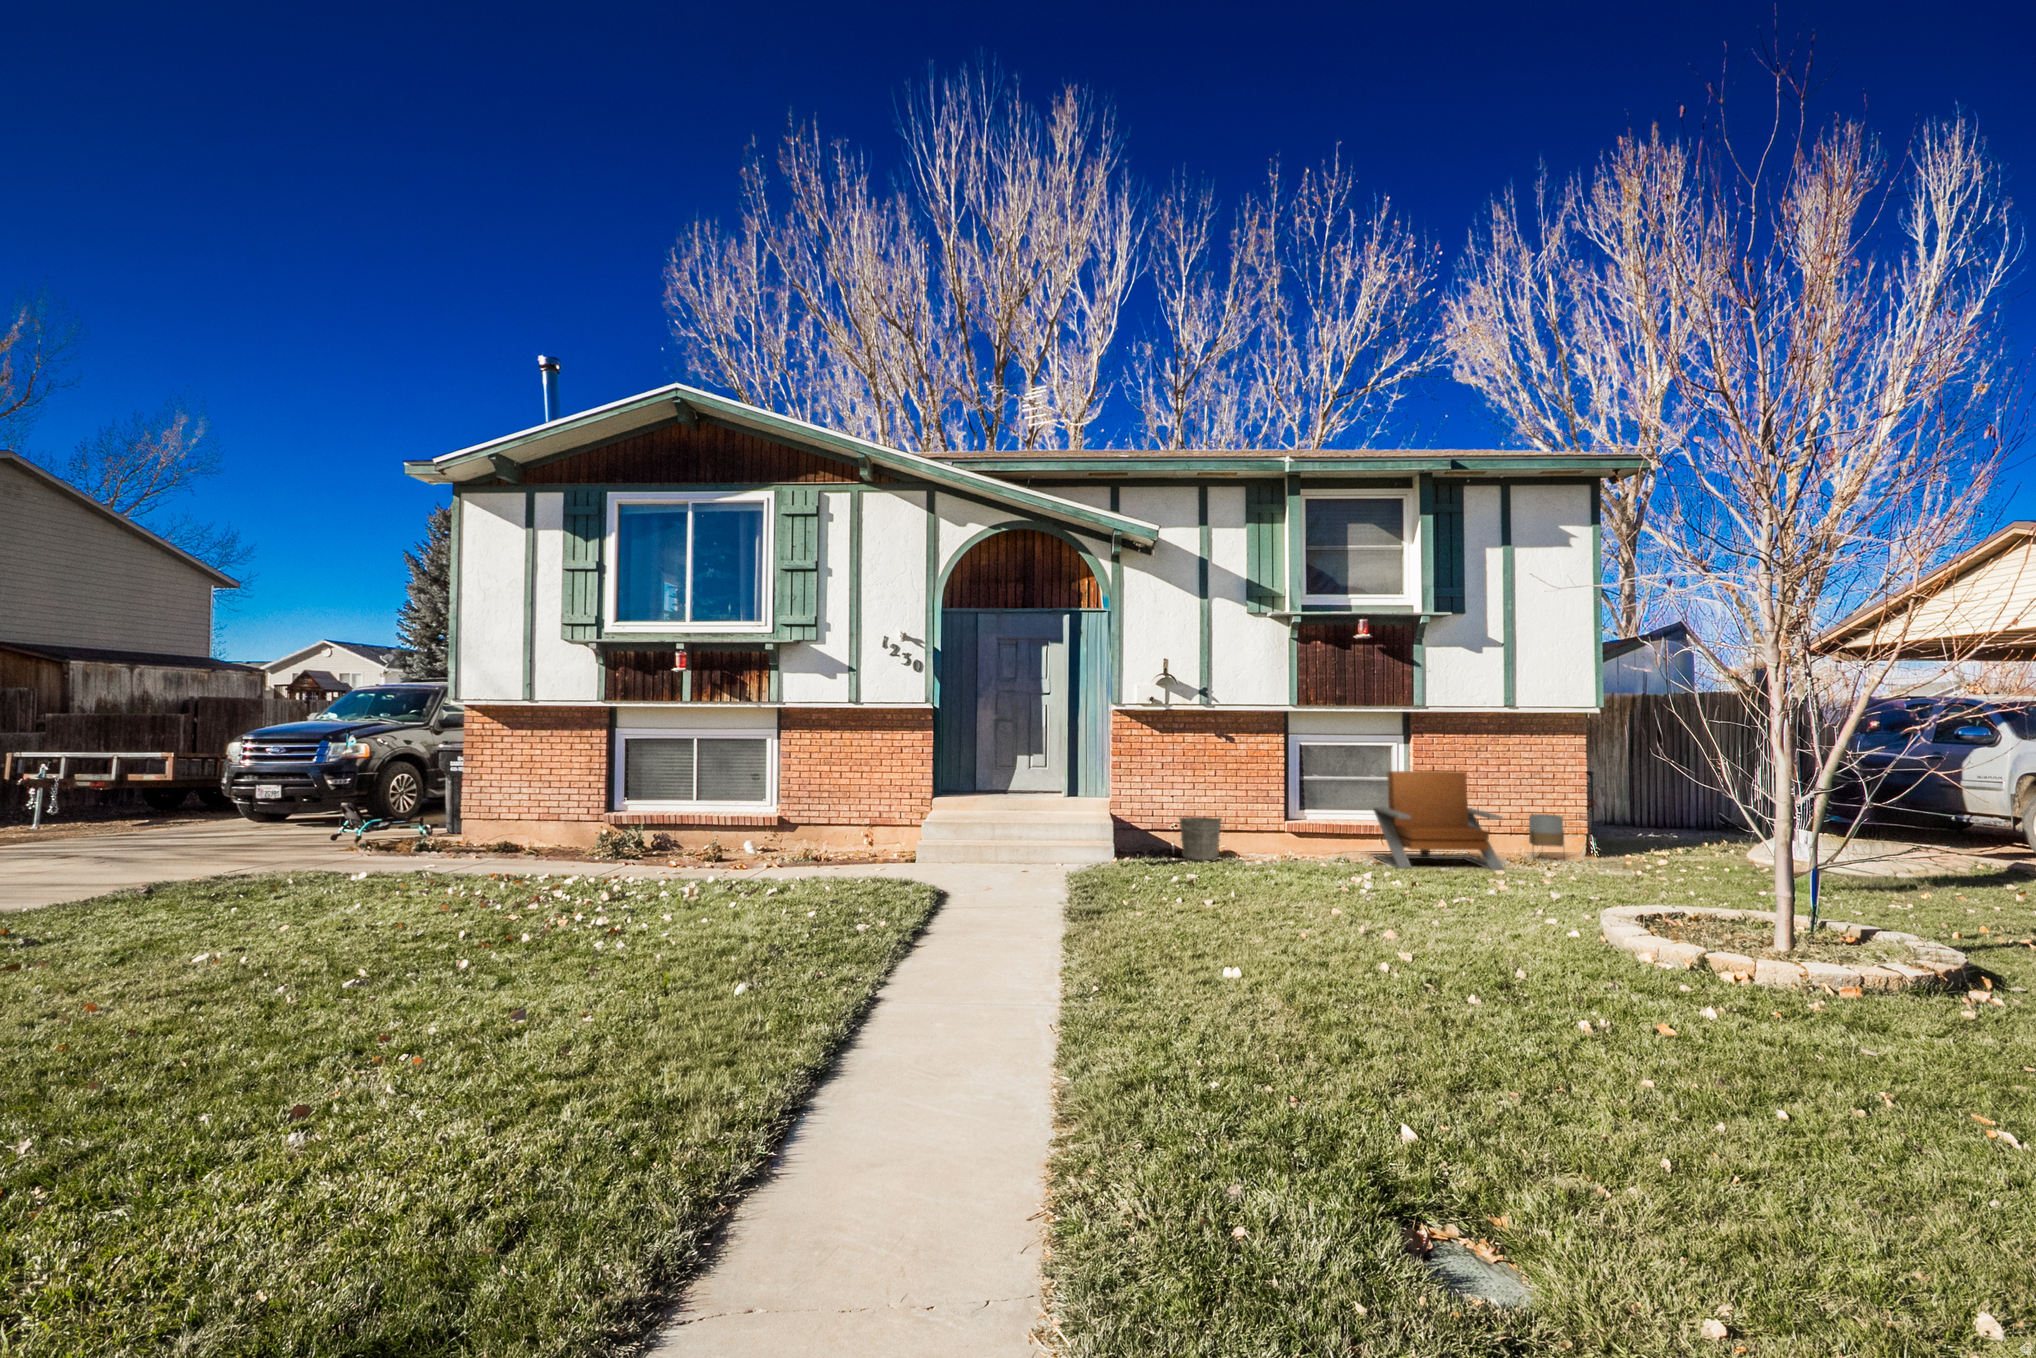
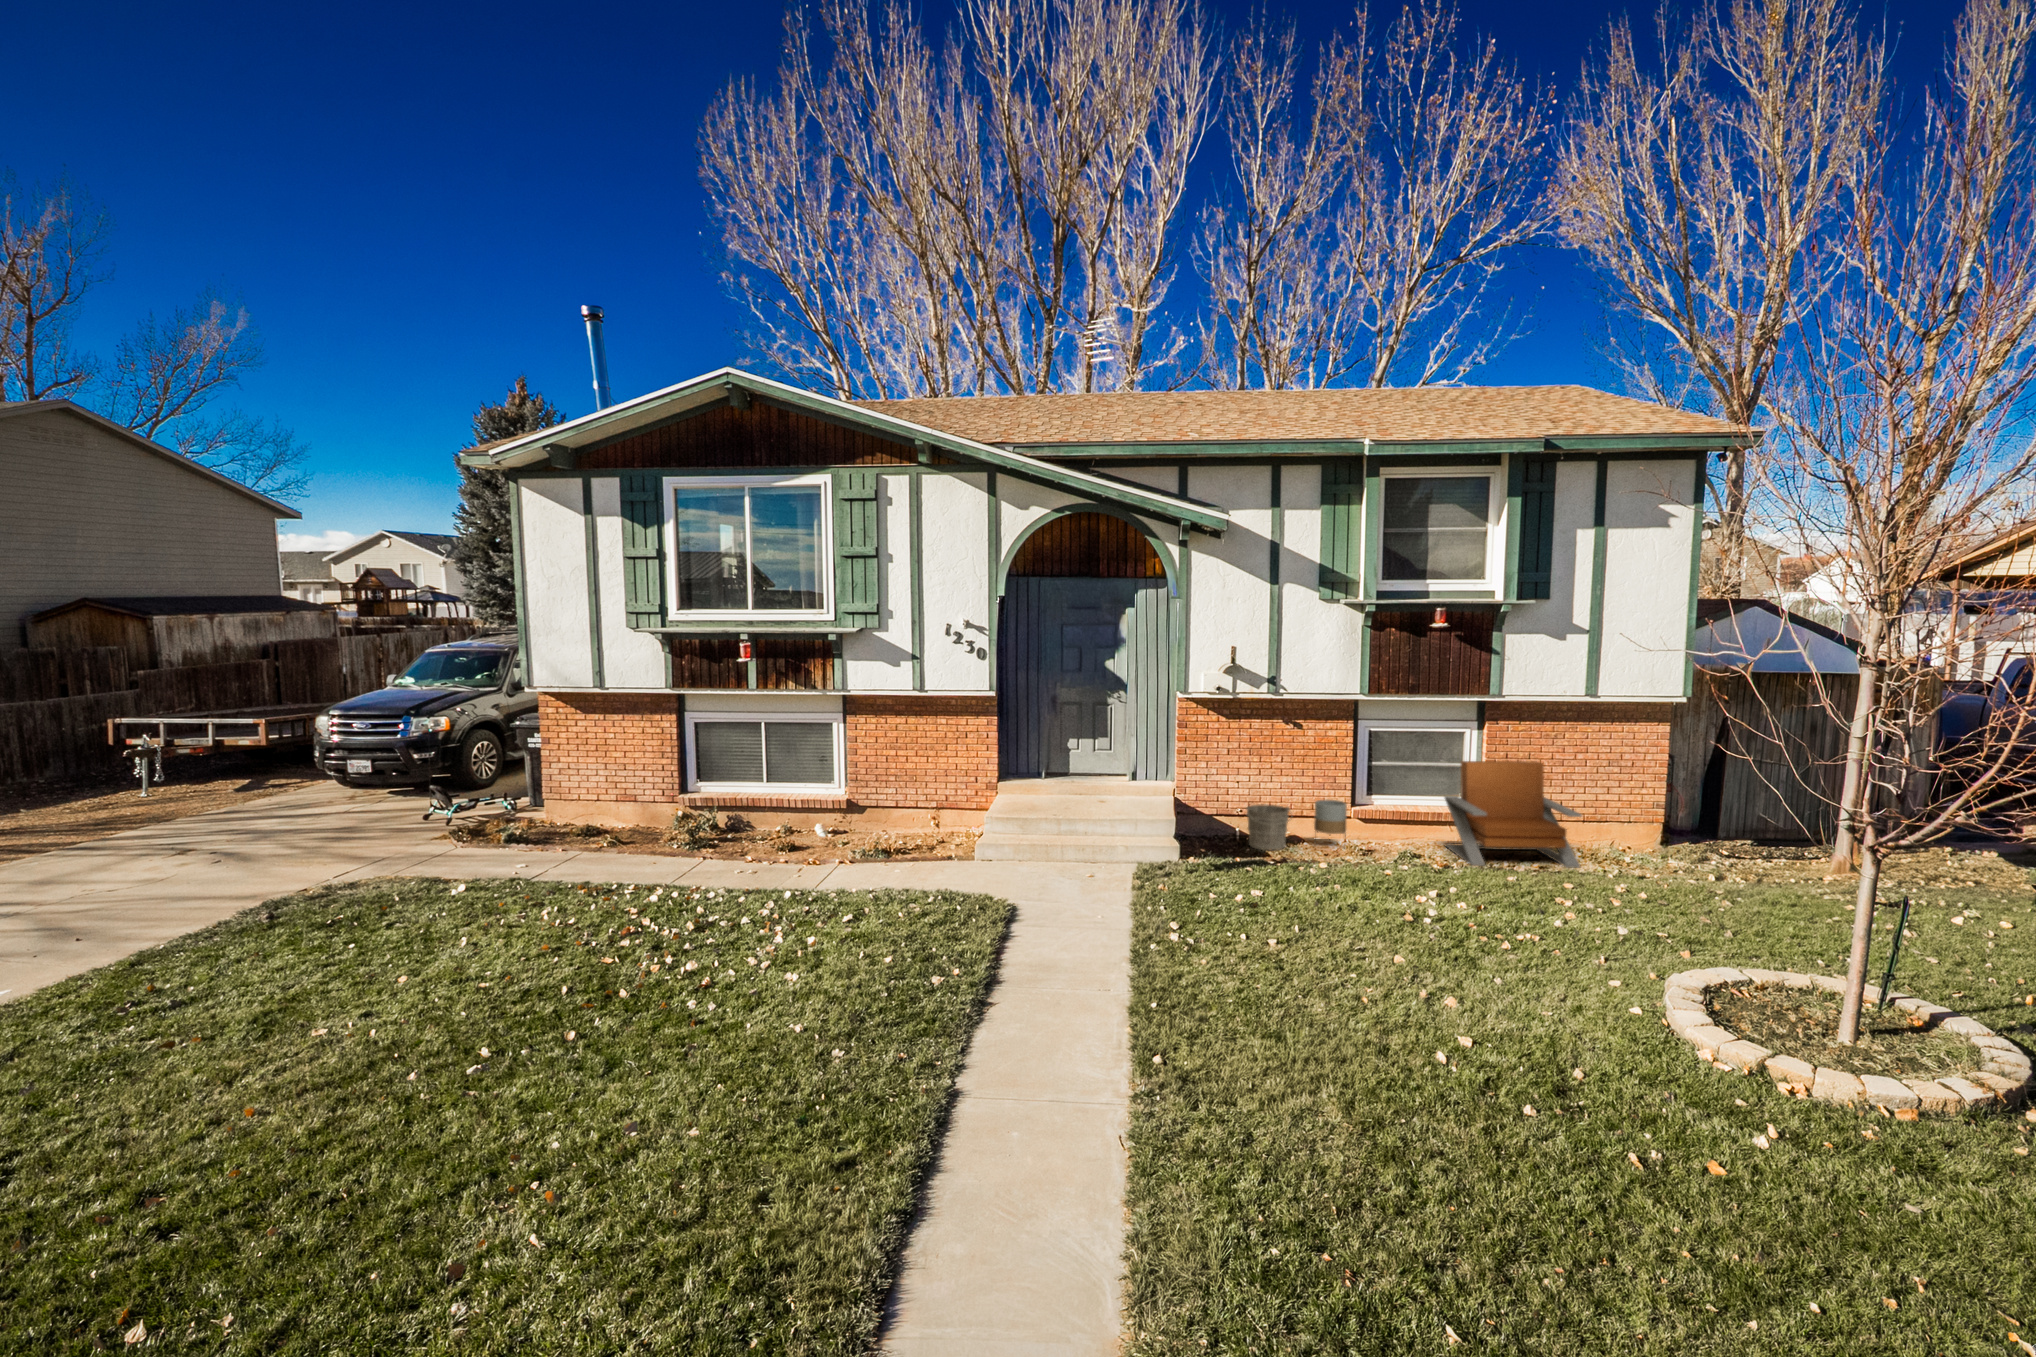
planter: present [1529,814,1564,847] -> present [1314,800,1347,840]

